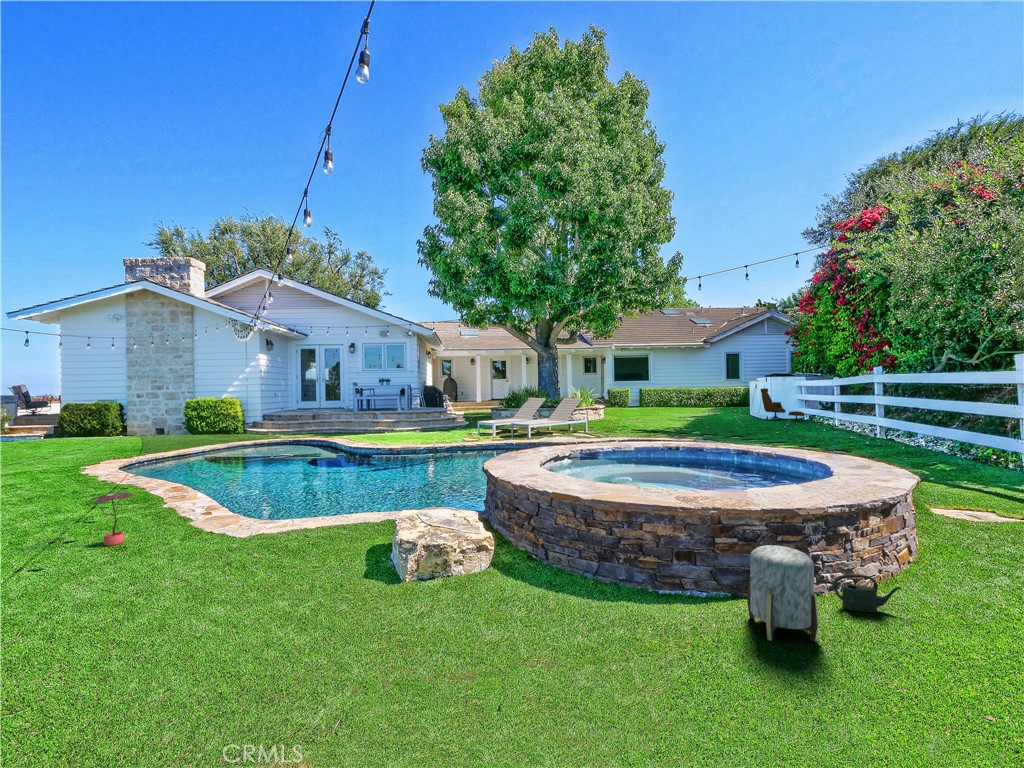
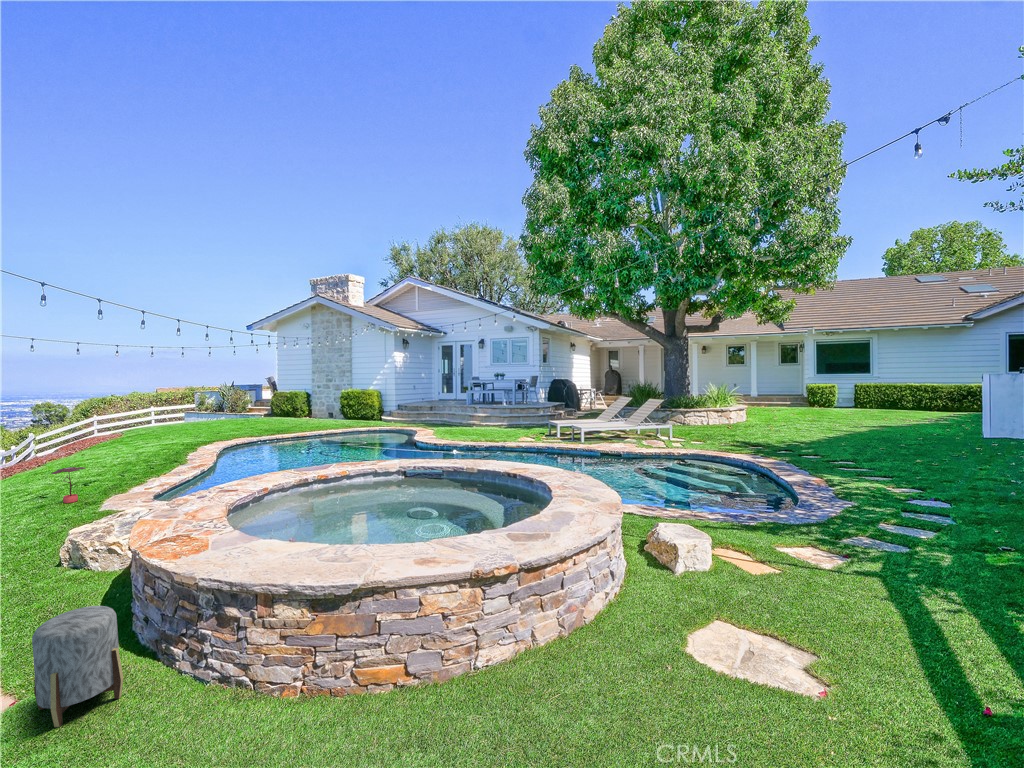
lounge chair: present [761,388,805,421] -> none [944,389,1020,443]
watering can: present [833,574,901,612] -> none [177,666,203,724]

